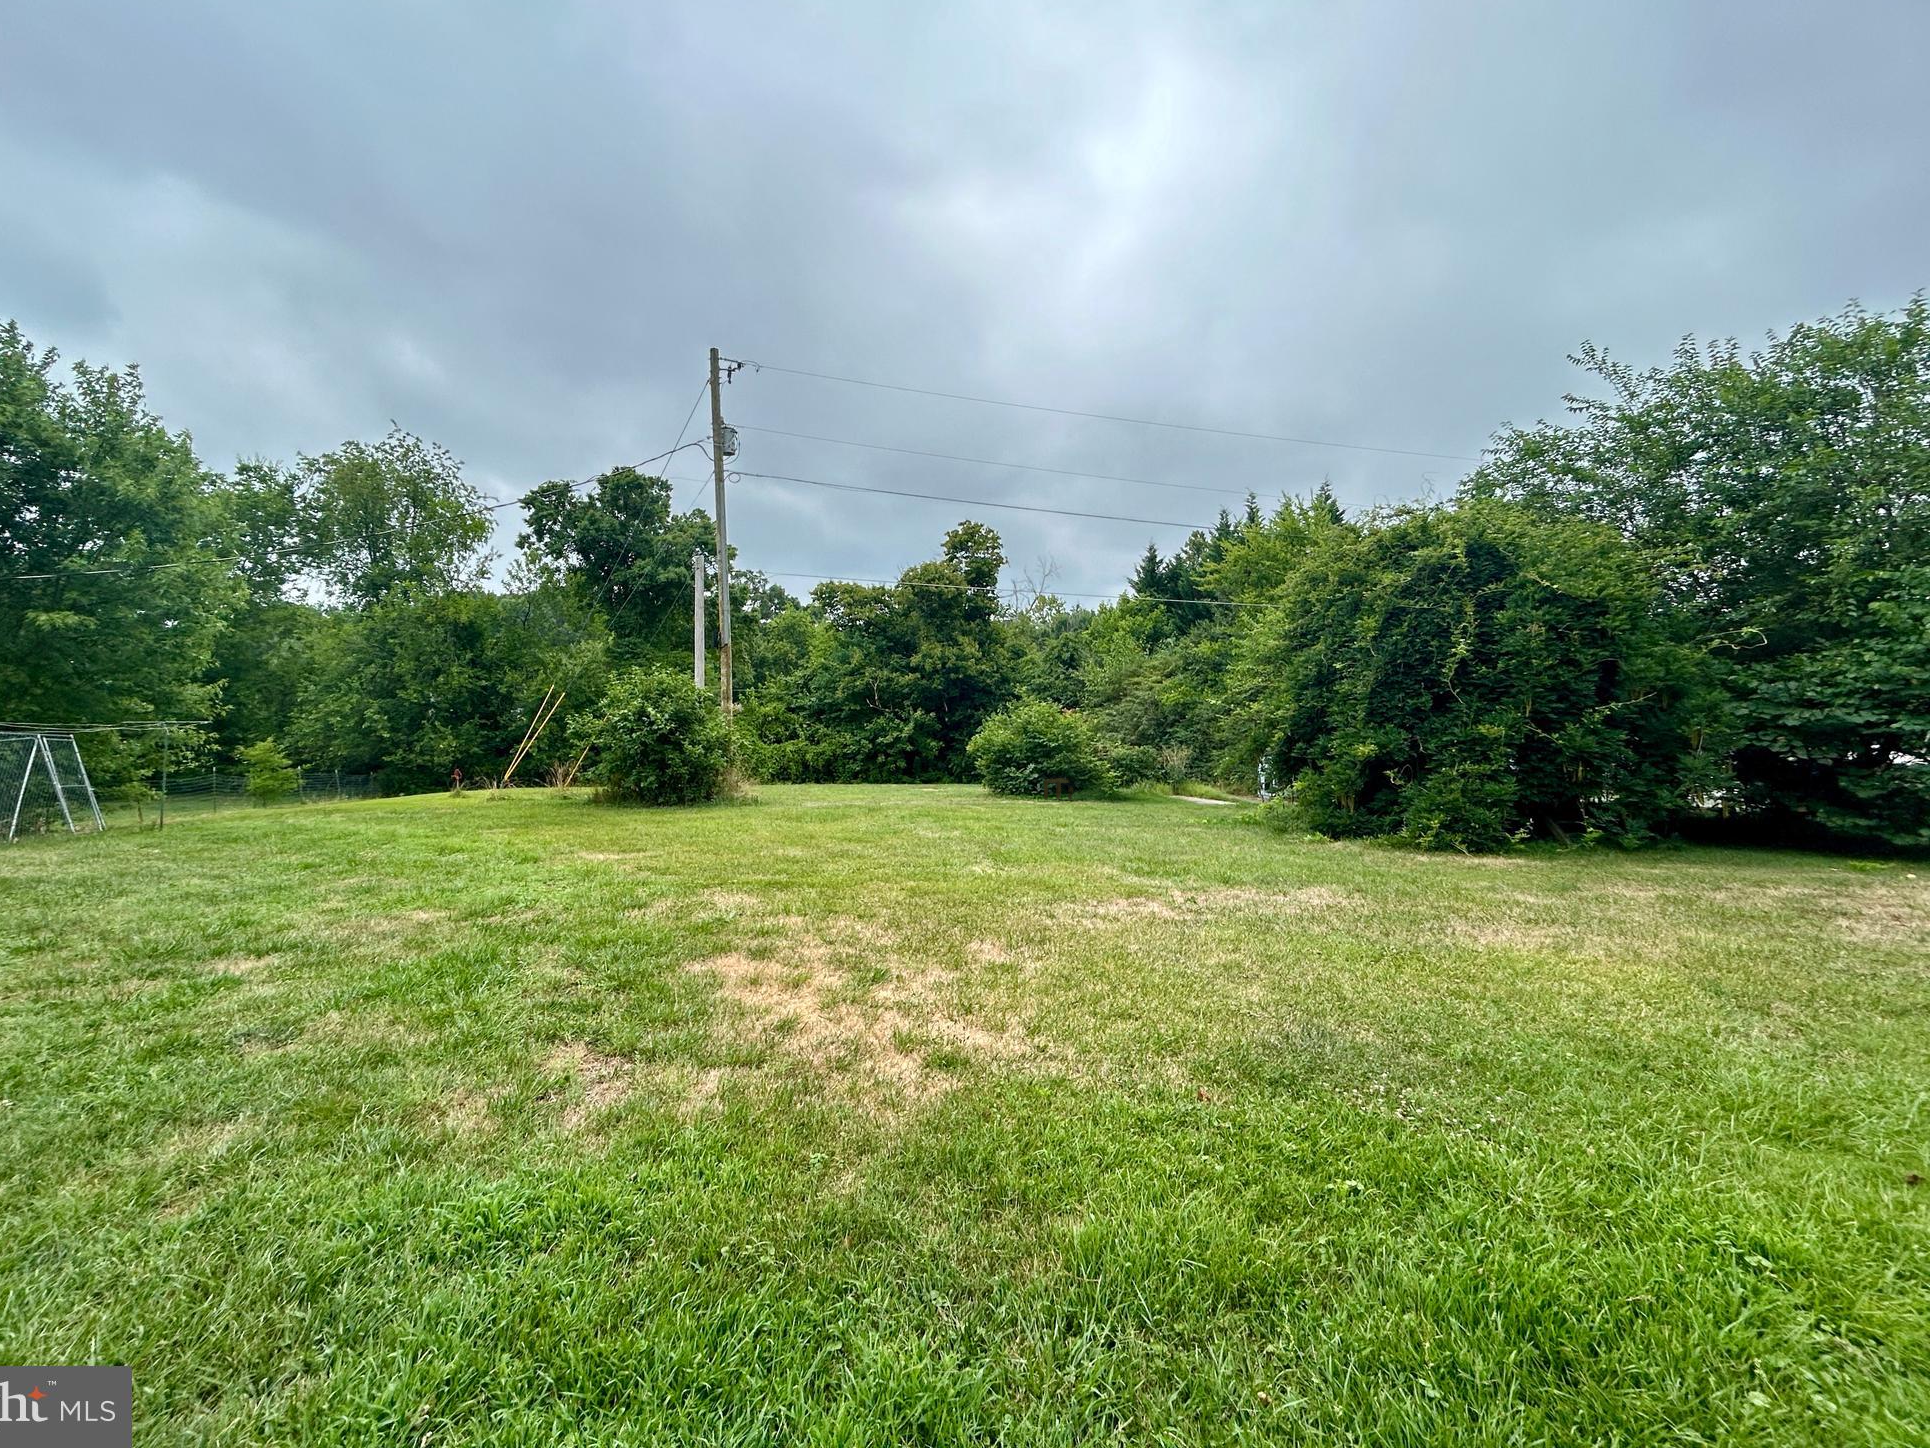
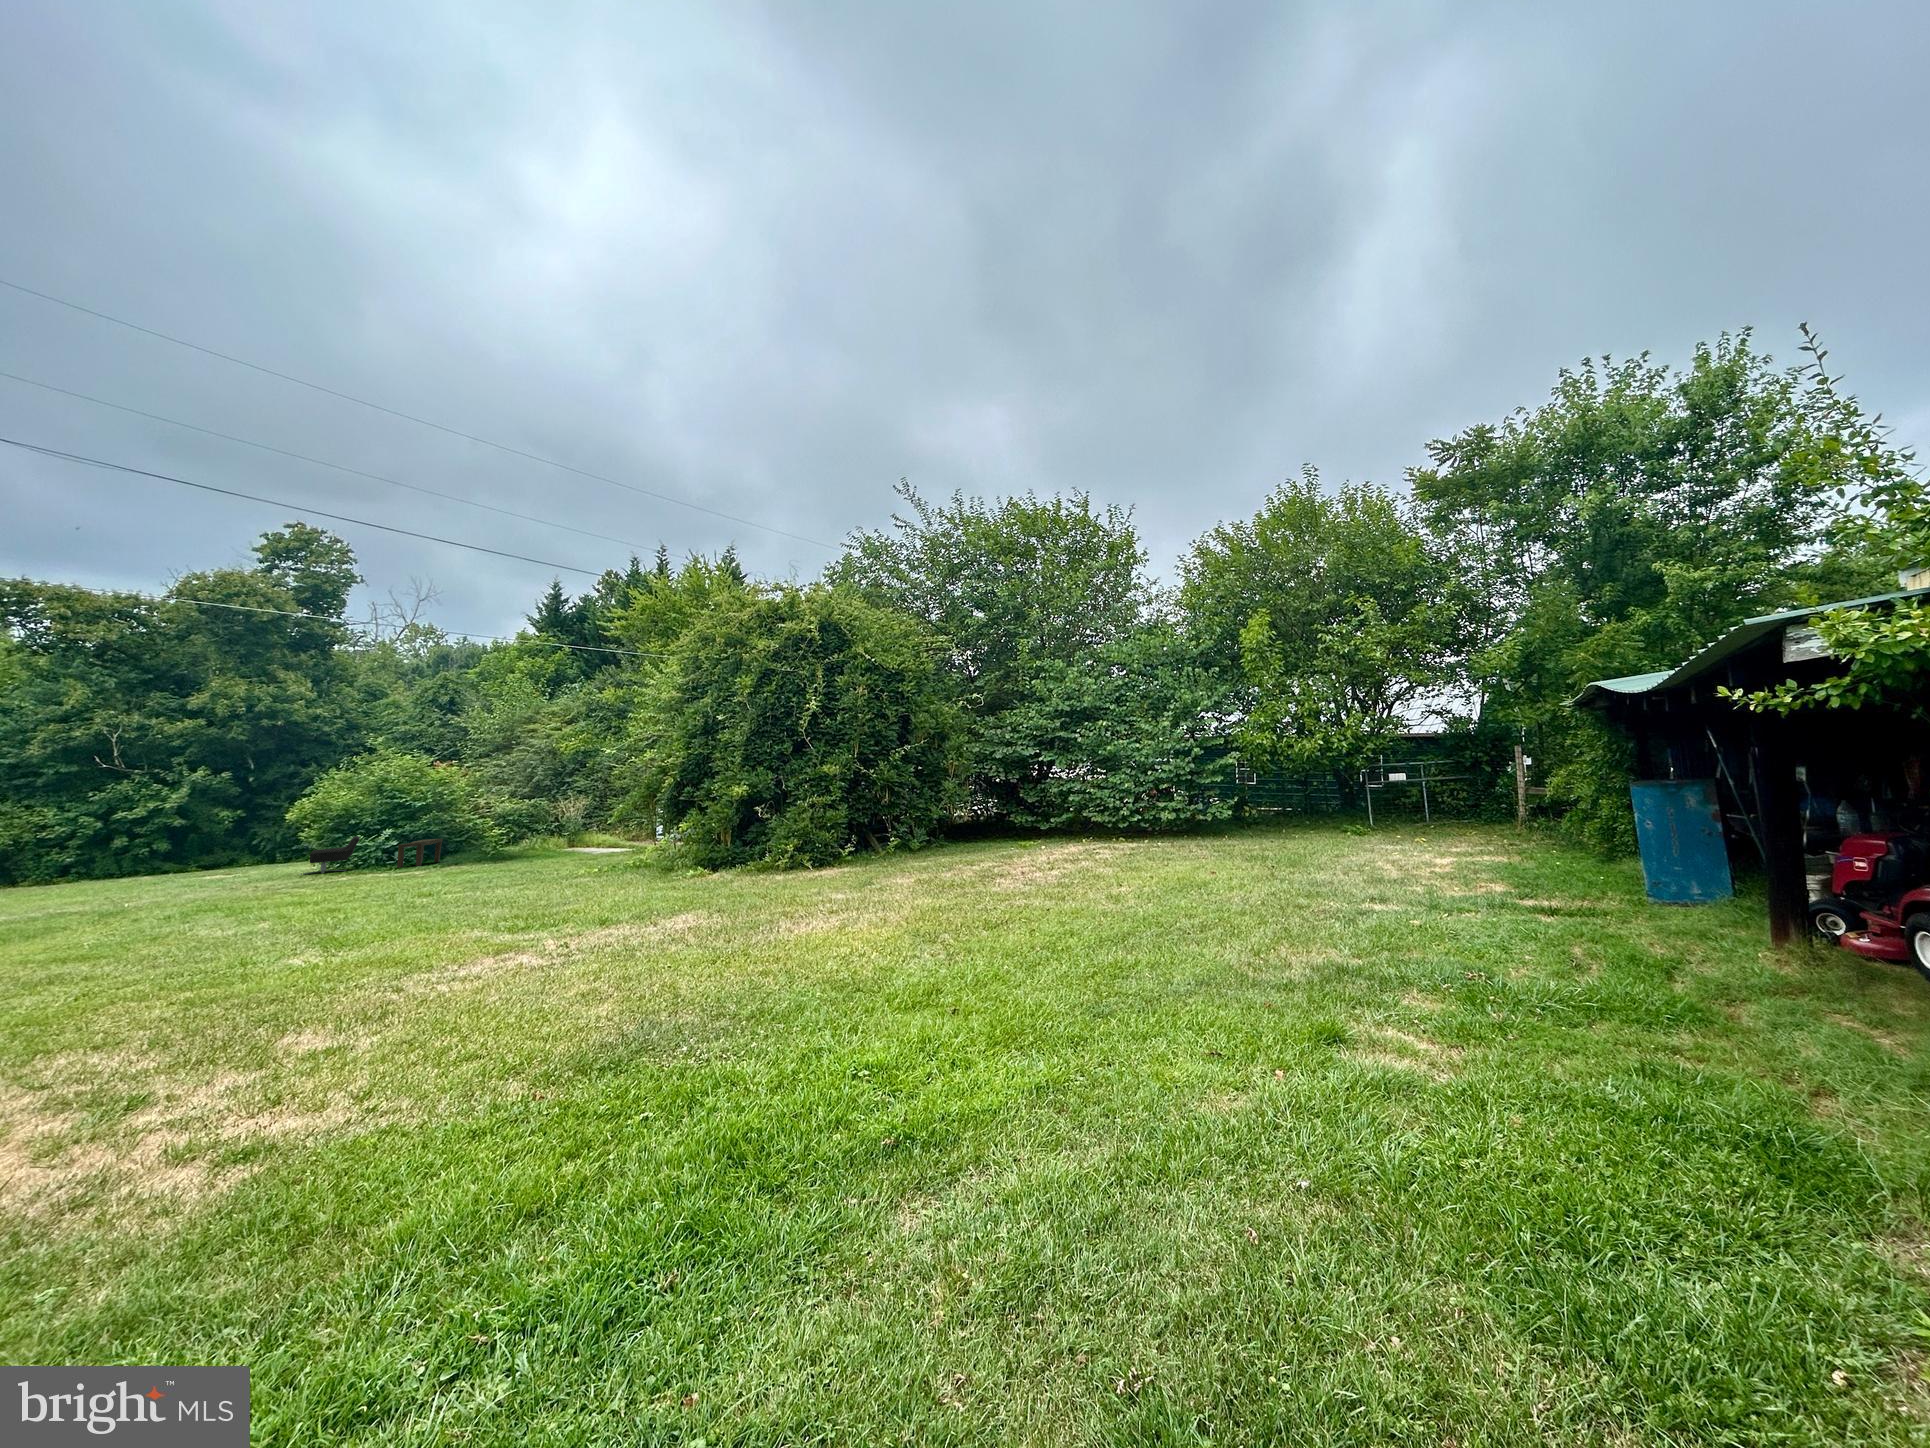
lounge chair: none [983,769,1019,796] -> present [310,836,360,873]

